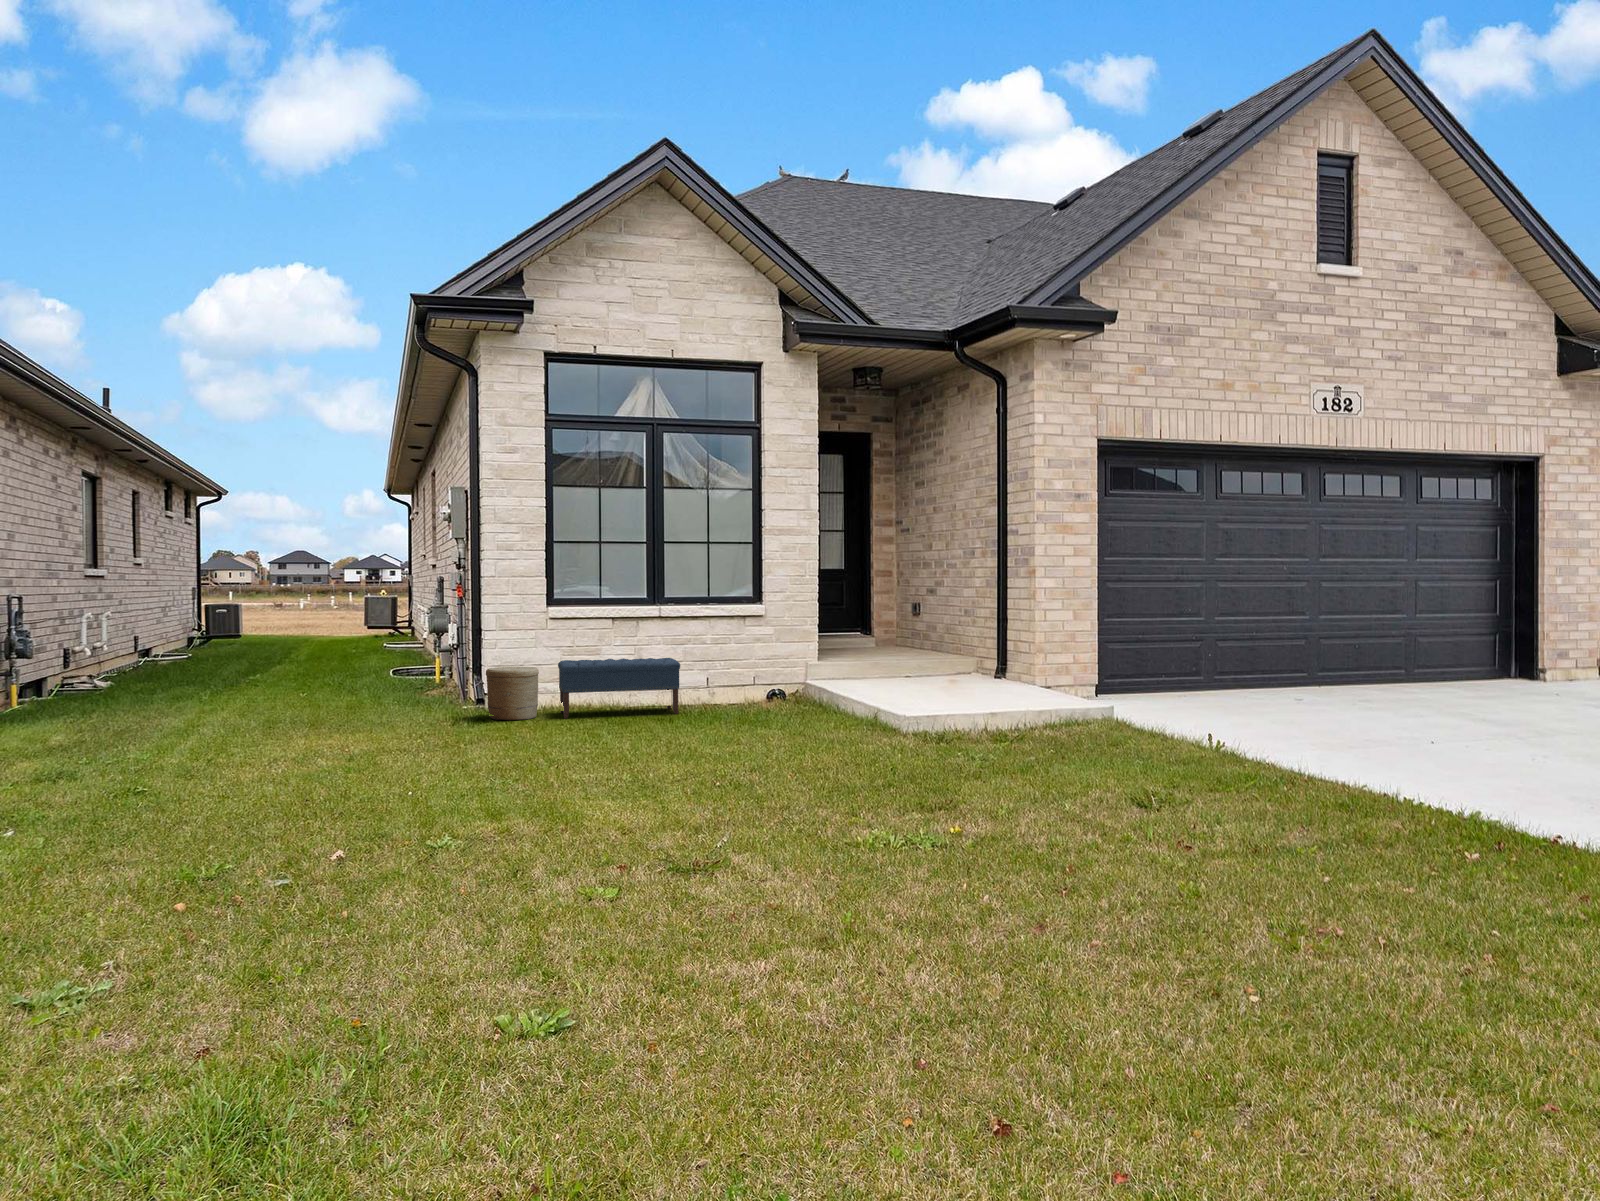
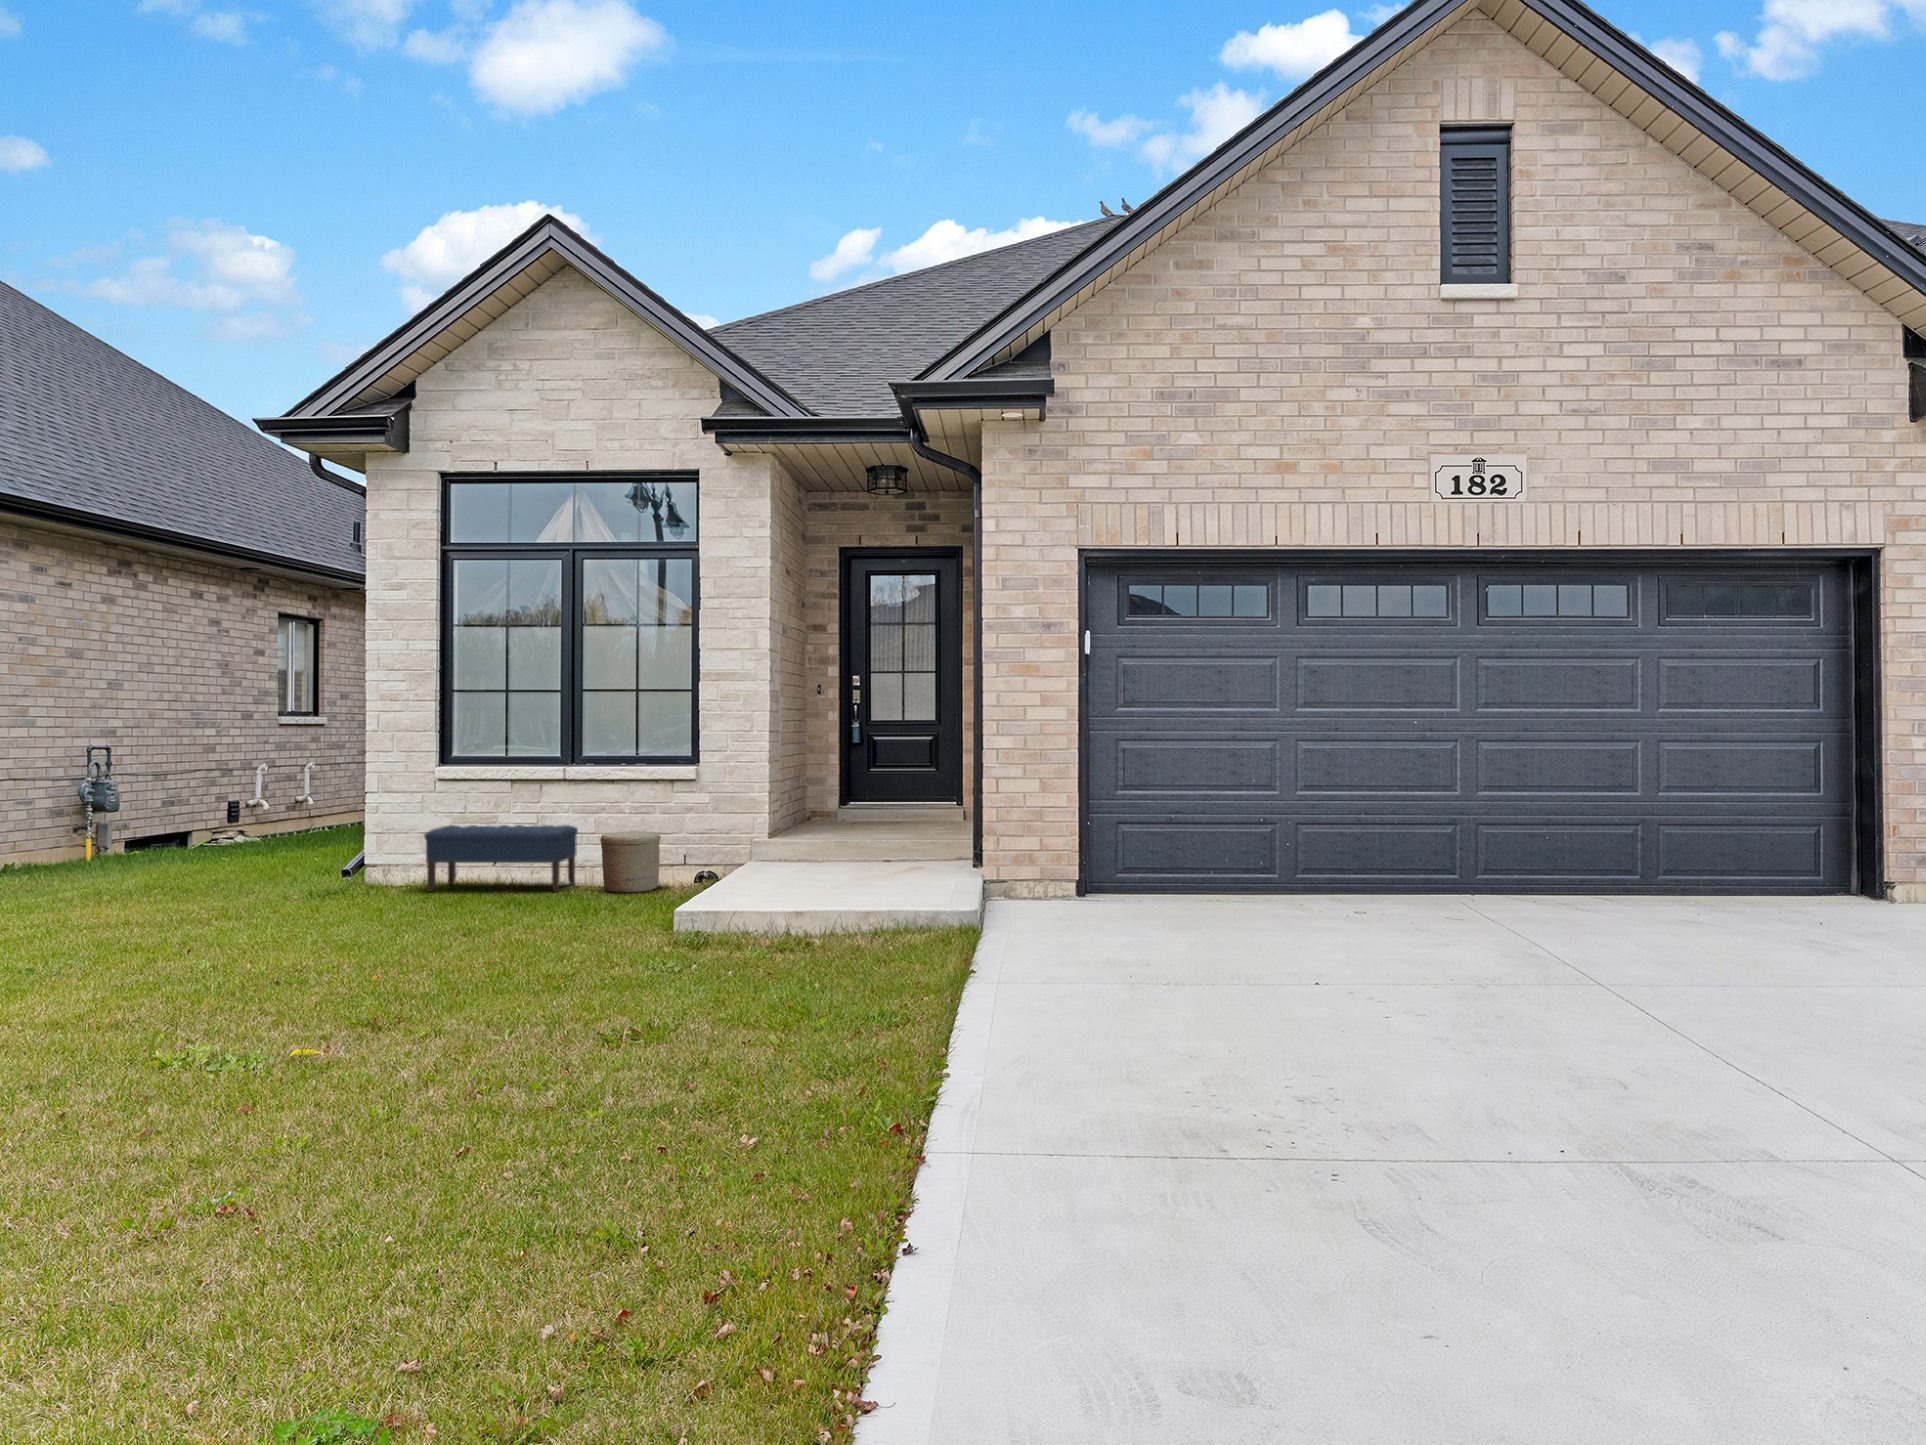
woven basket: present [486,666,539,721] -> present [600,831,661,893]

